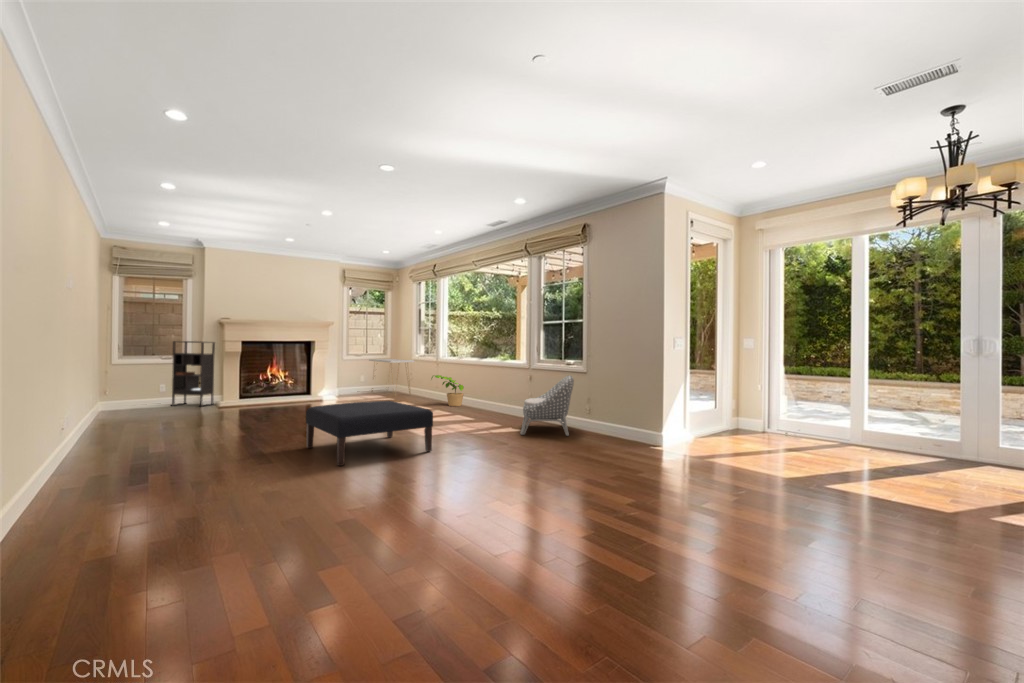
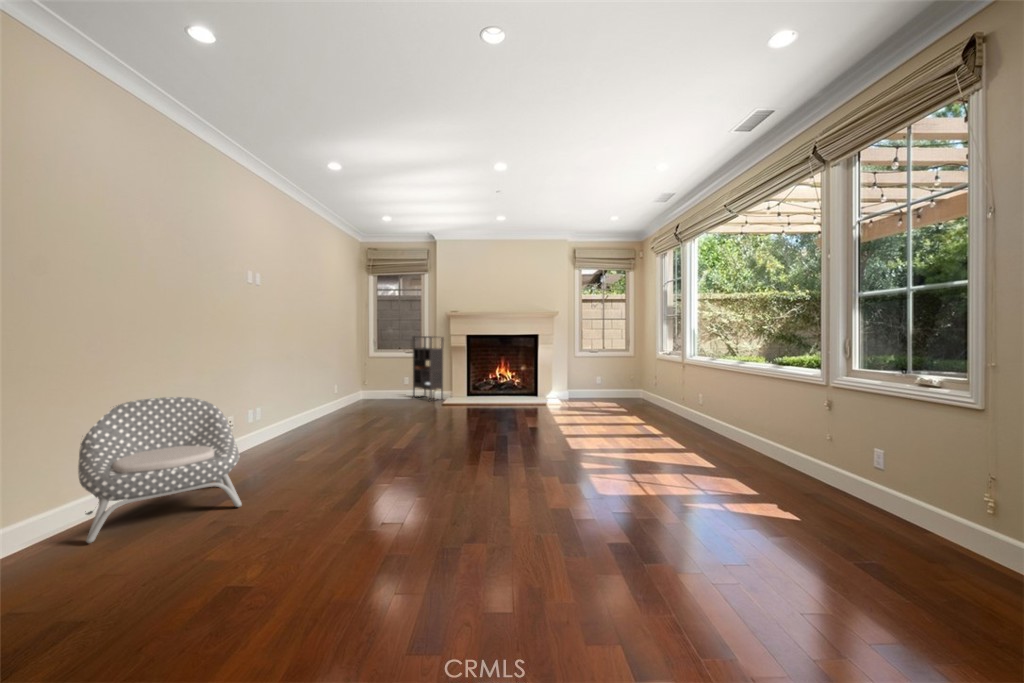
console table: present [369,359,415,394] -> none [605,355,657,404]
potted plant: present [431,375,464,406] -> none [659,383,713,431]
armchair: present [520,376,574,436] -> present [78,397,242,543]
ottoman: present [306,401,433,466] -> none [377,430,561,551]

